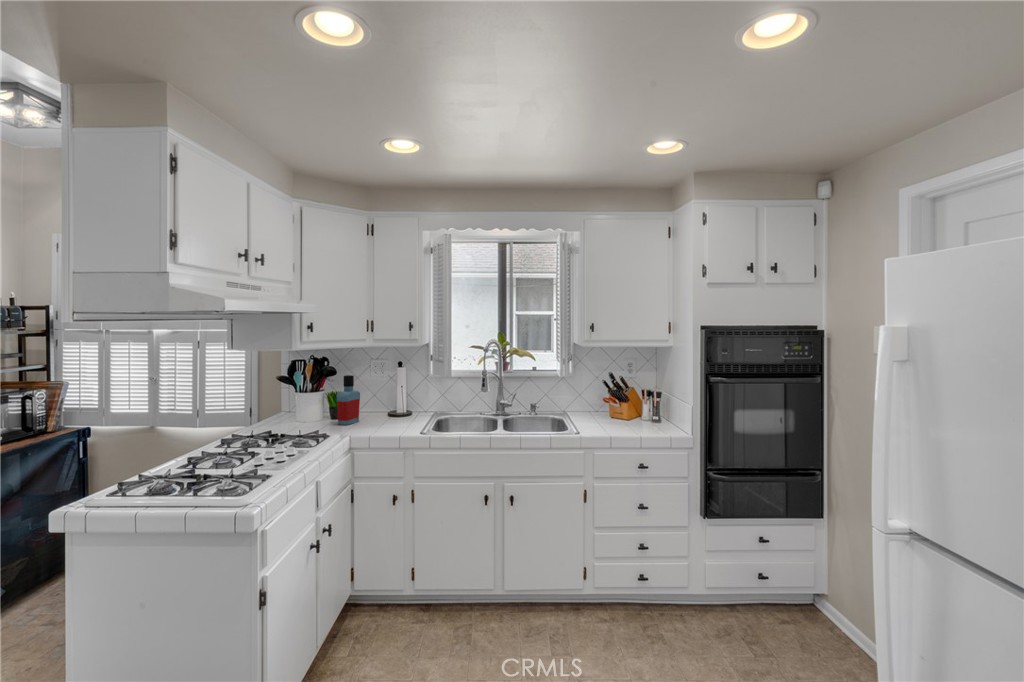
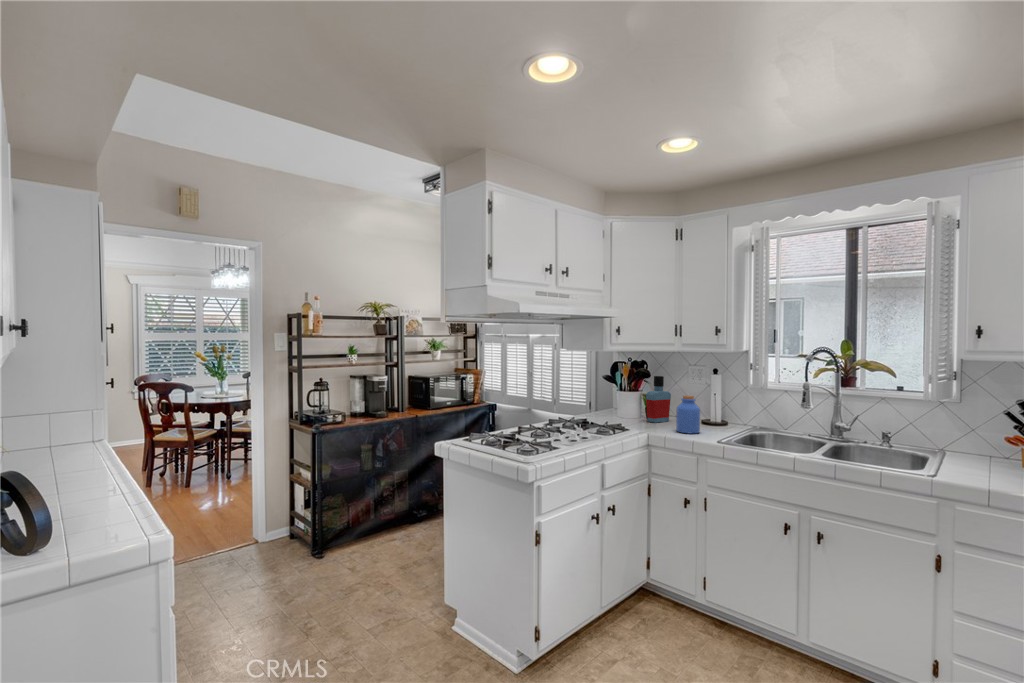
jar: none [378,394,401,432] -> present [676,395,700,433]

